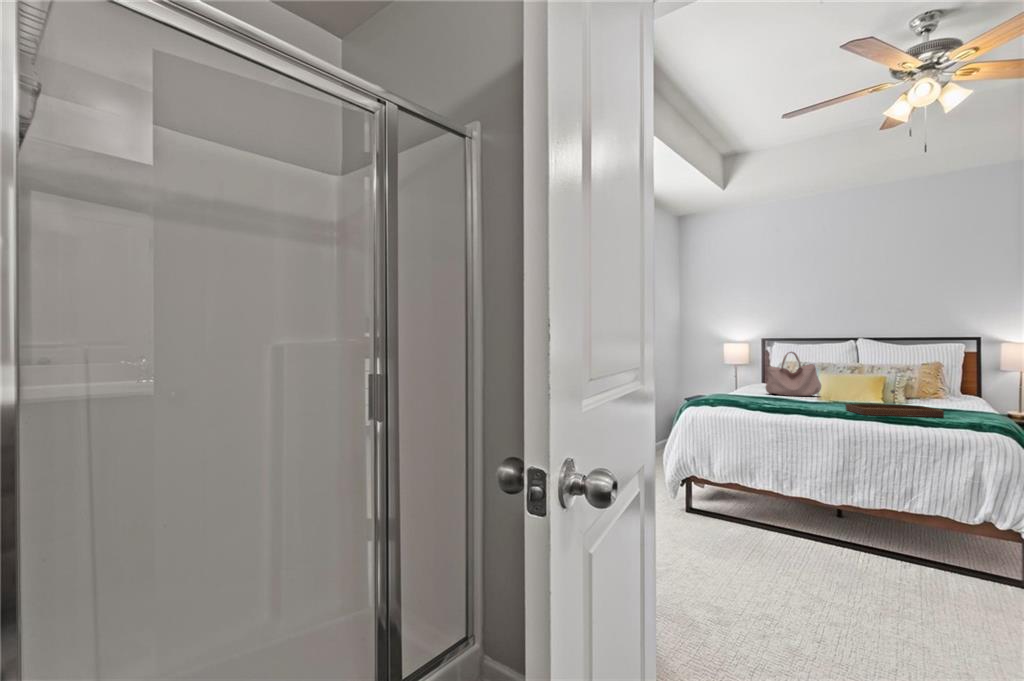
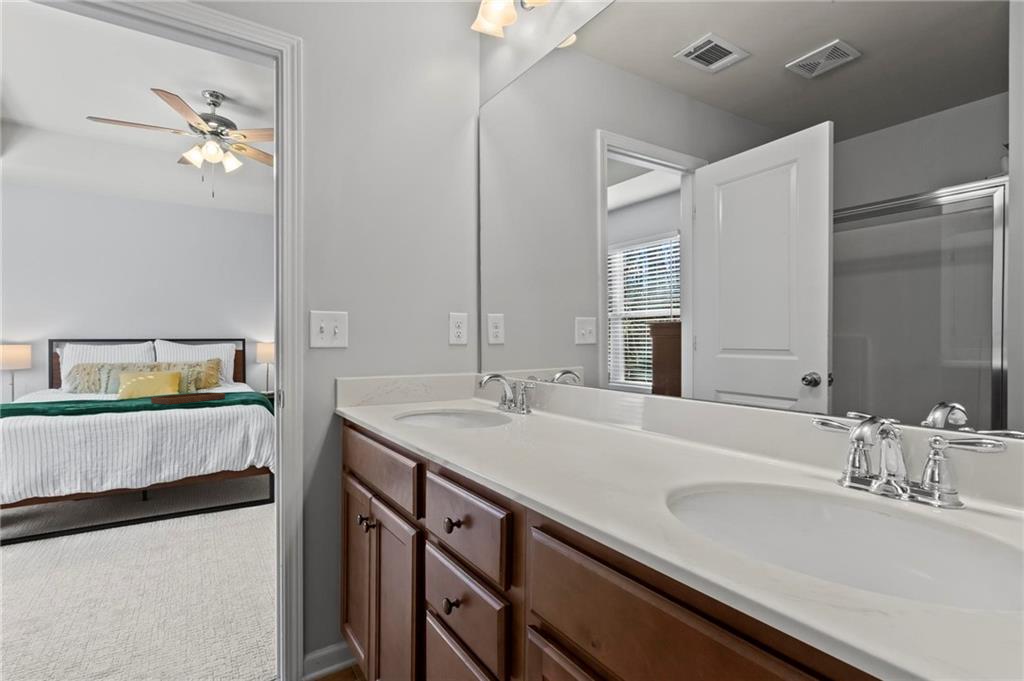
handbag: present [766,352,821,396] -> none [60,352,123,398]

